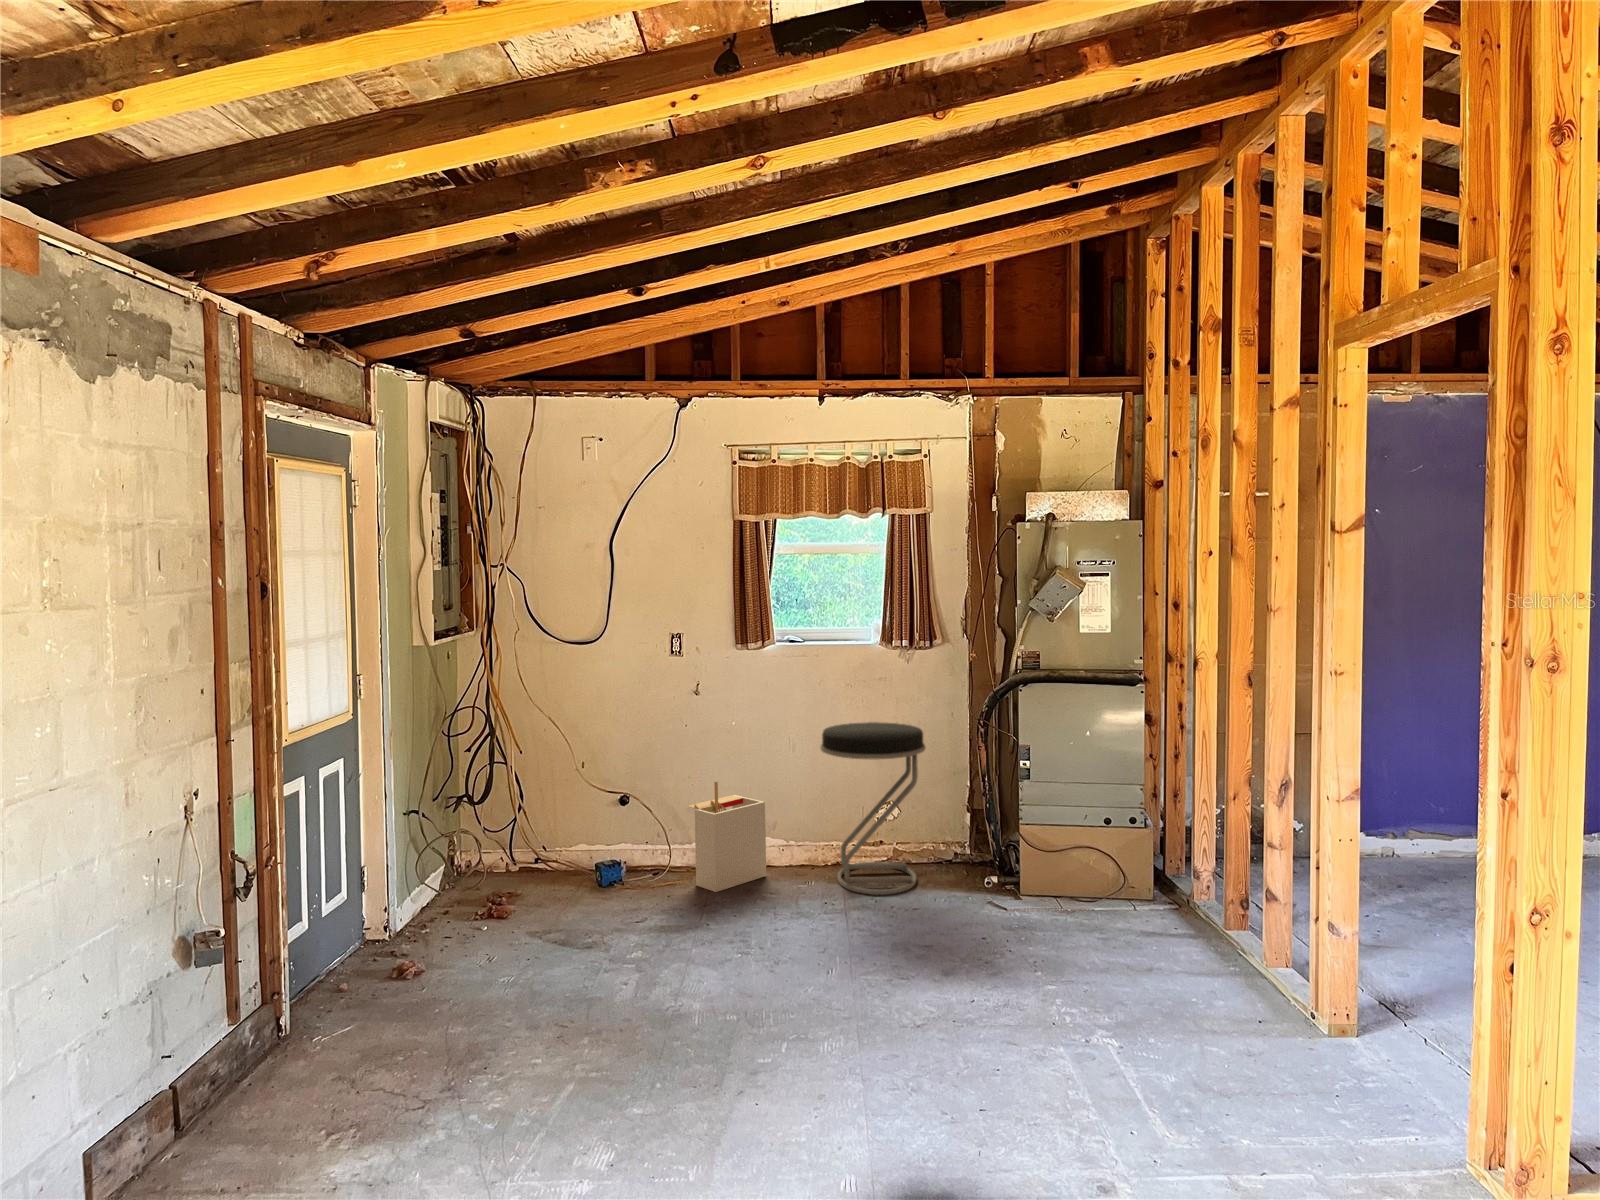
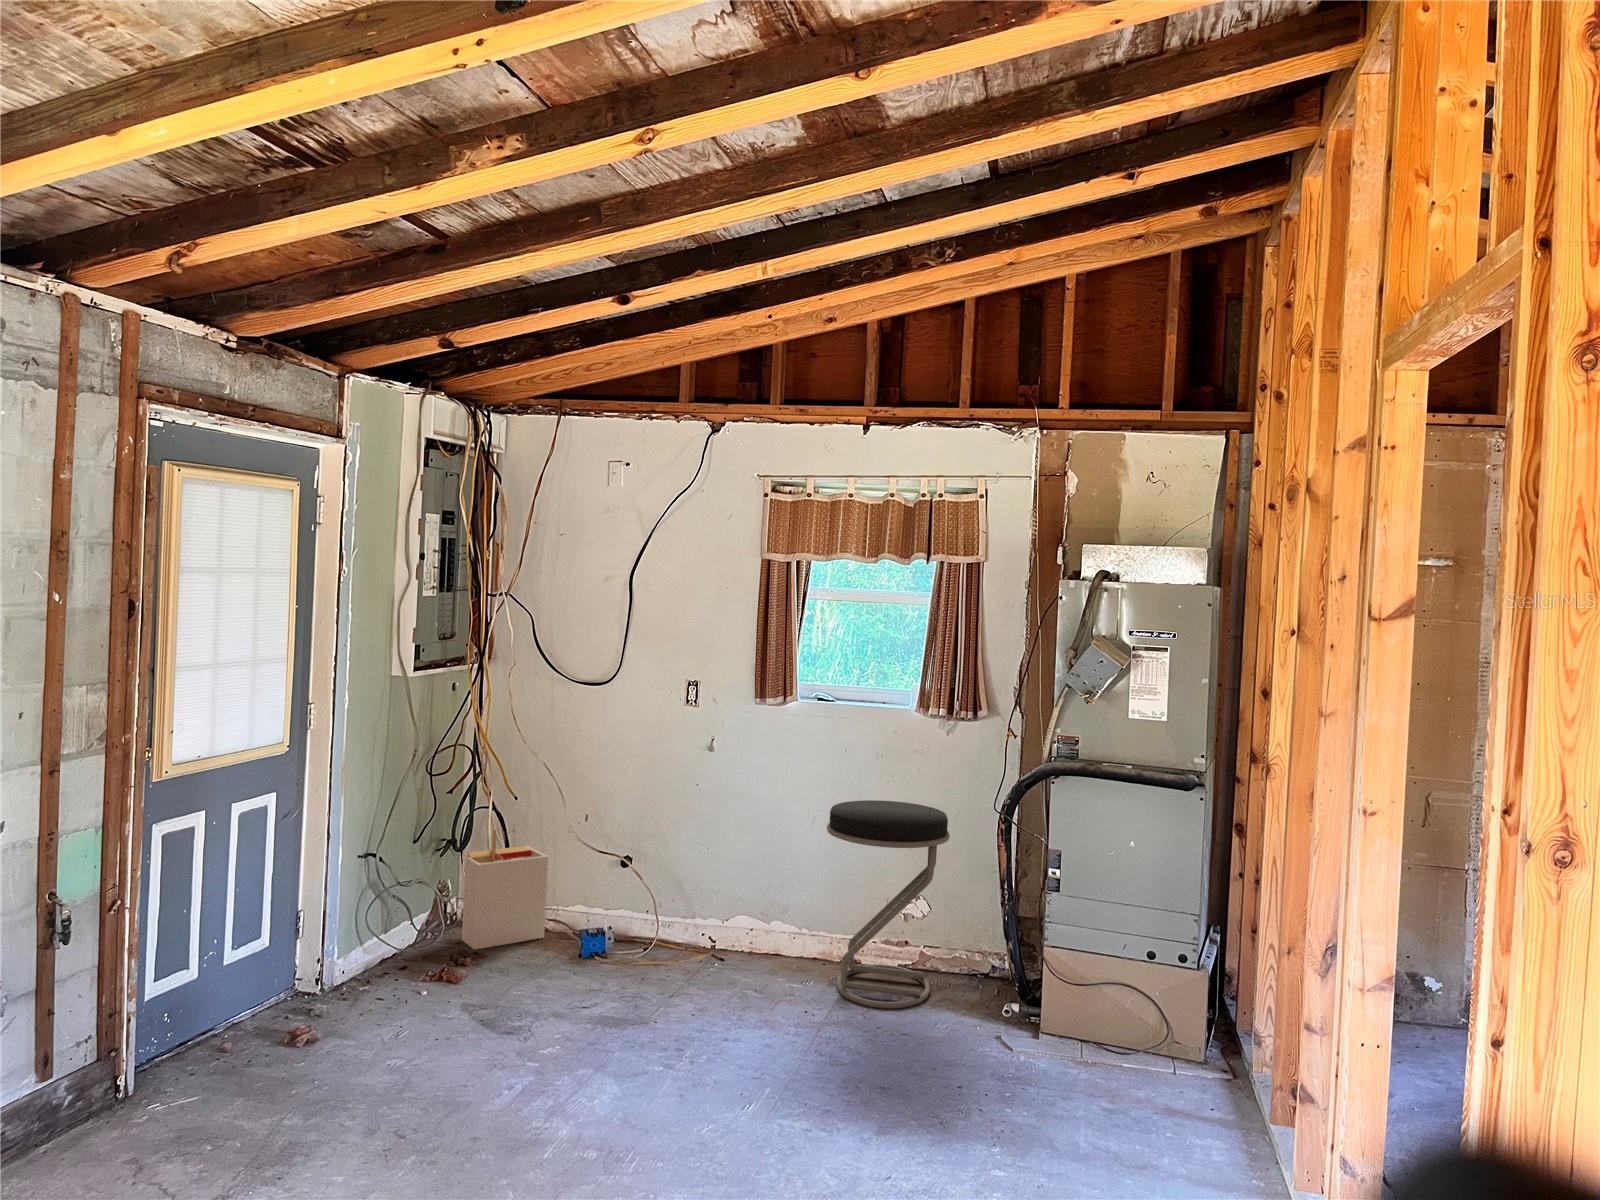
storage bin: present [686,781,766,892] -> present [462,829,548,950]

